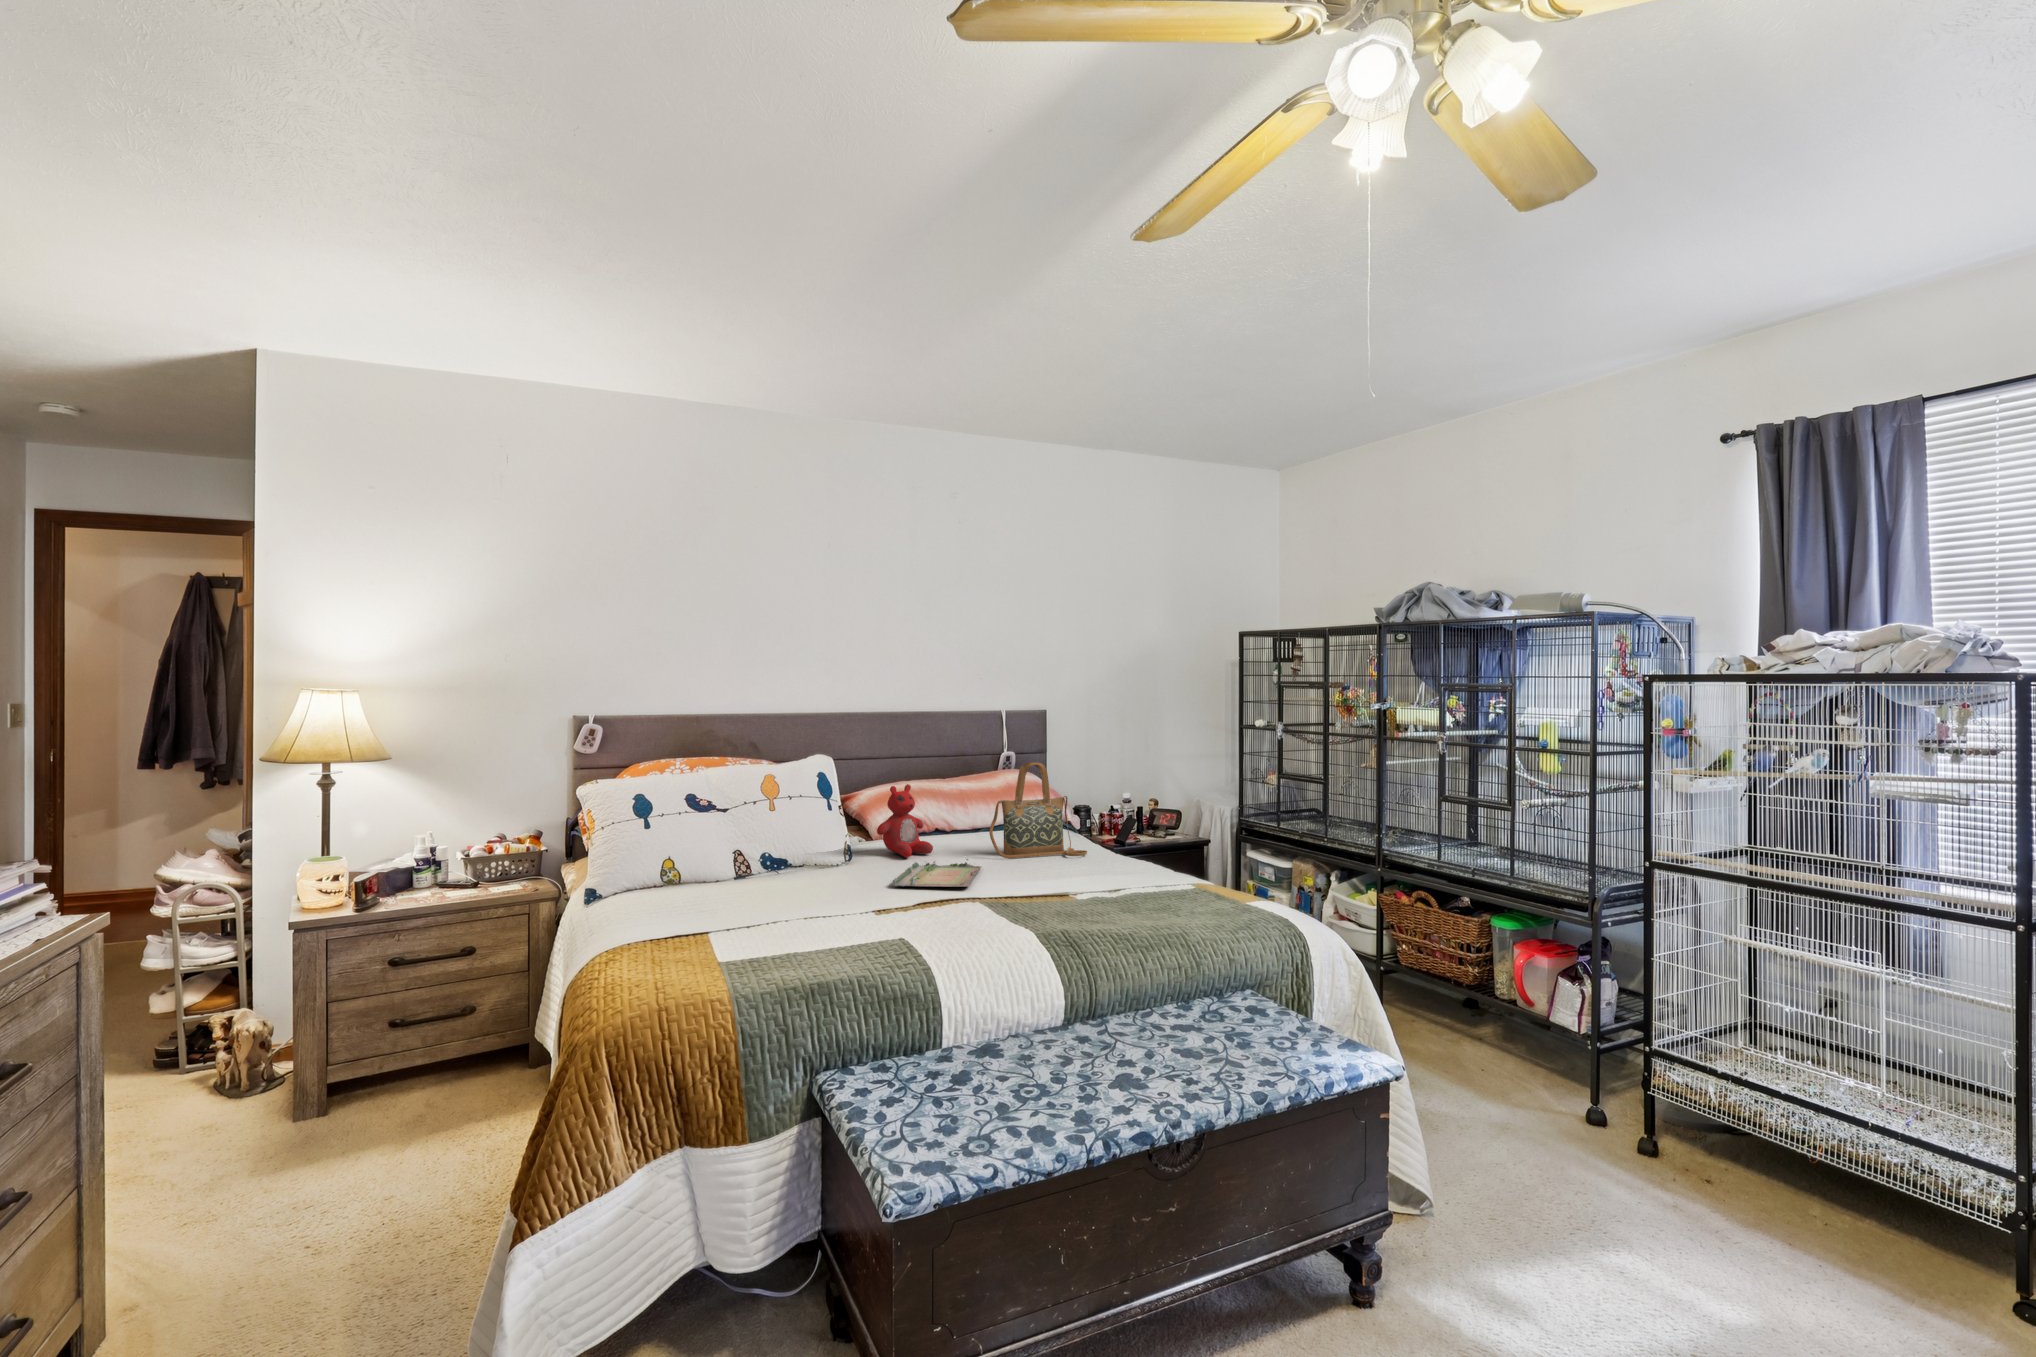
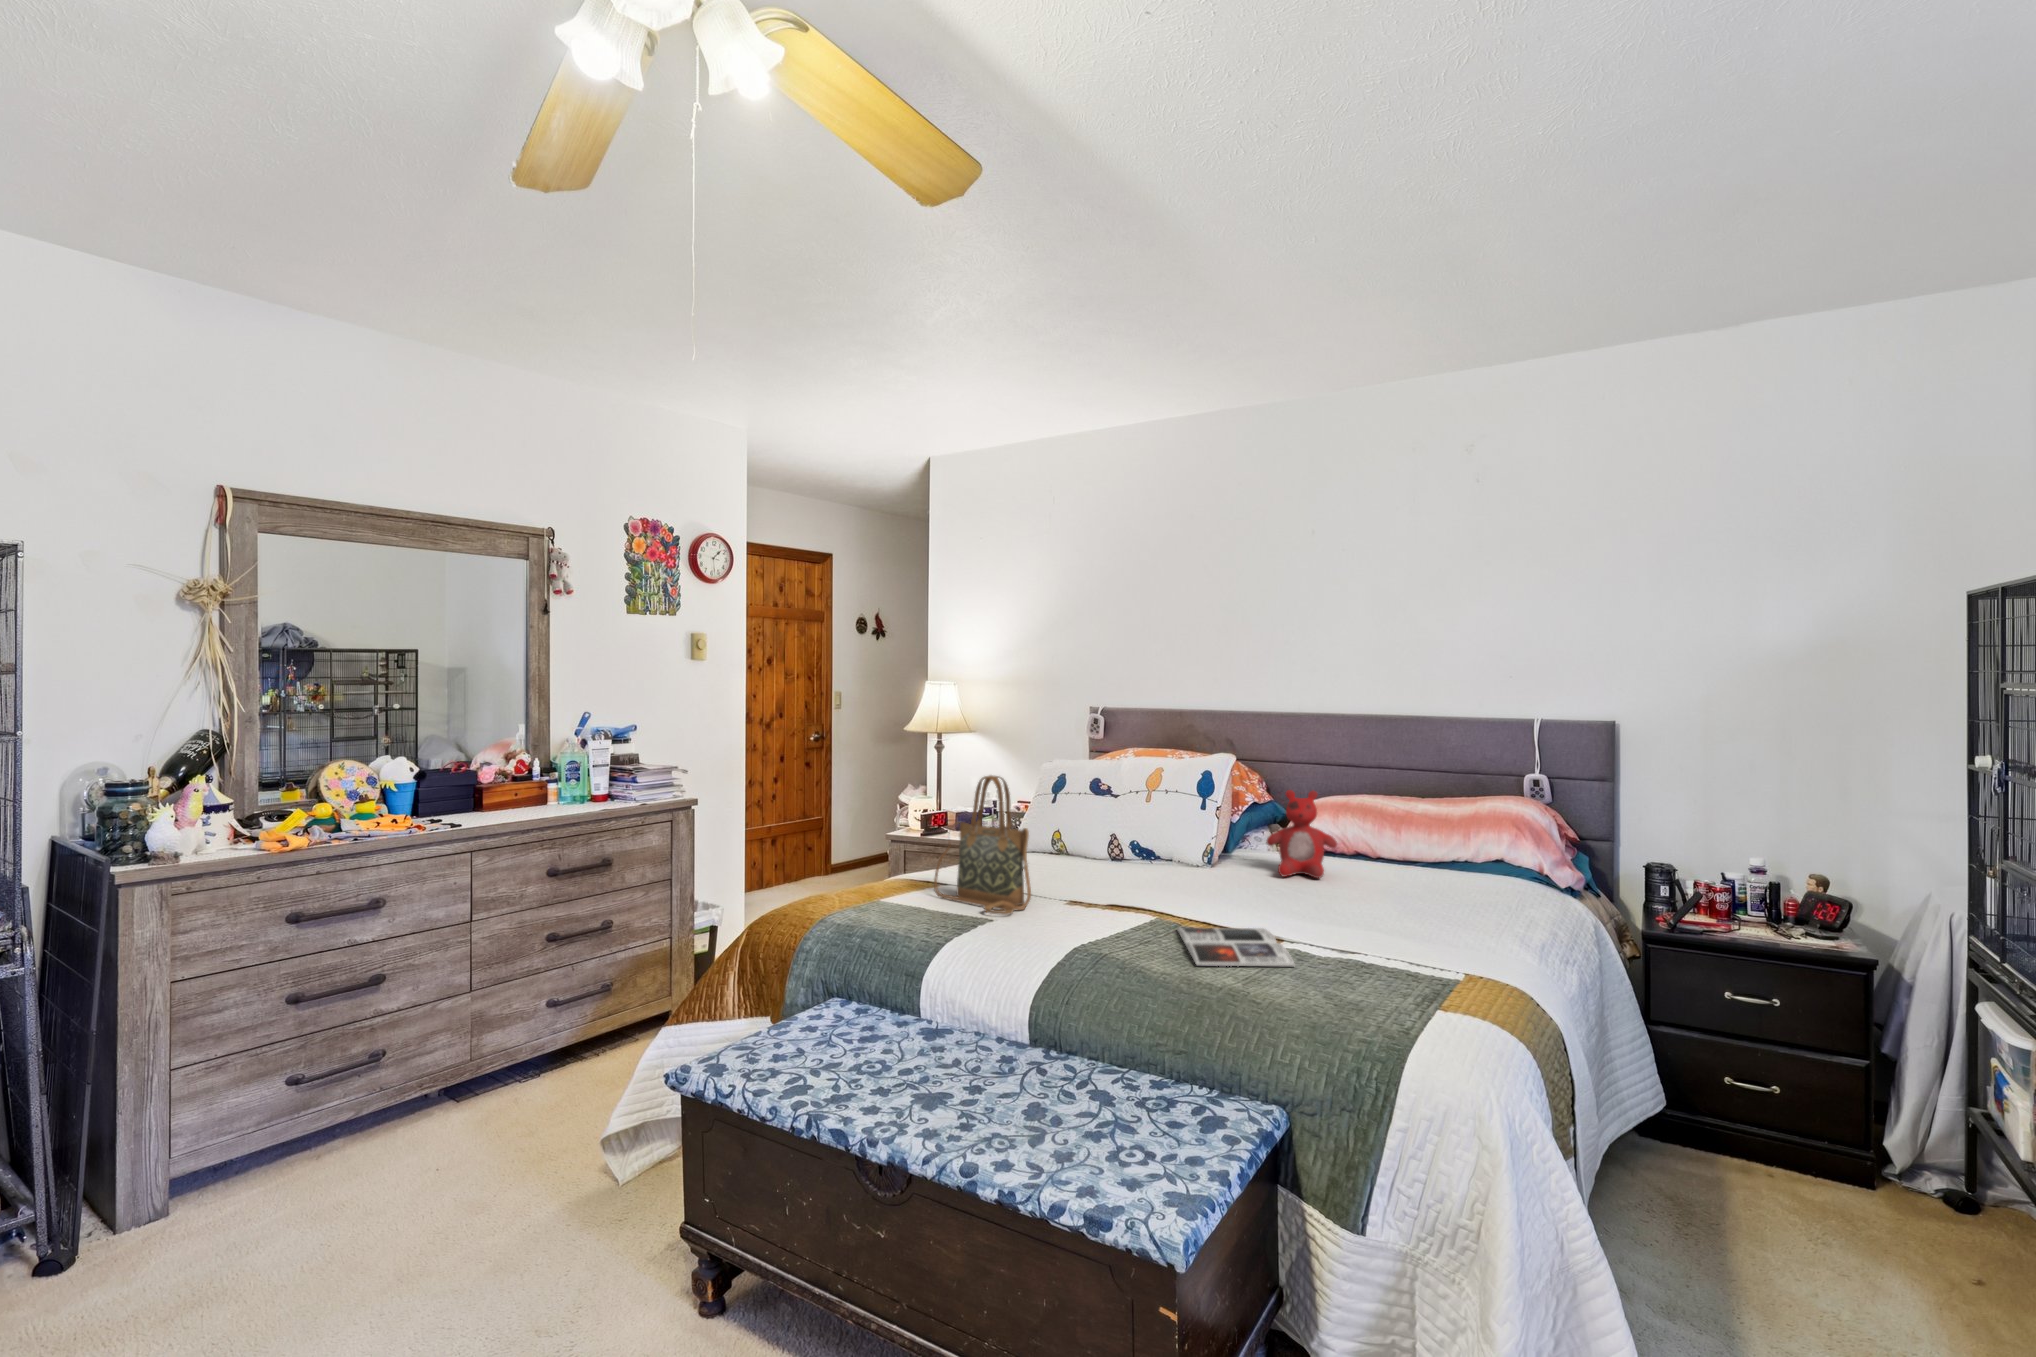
handbag: present [989,763,1087,858] -> present [934,775,1031,915]
tray: present [892,859,981,887] -> none [1170,879,1312,906]
magazine: none [999,892,1130,924] -> present [1177,927,1295,966]

